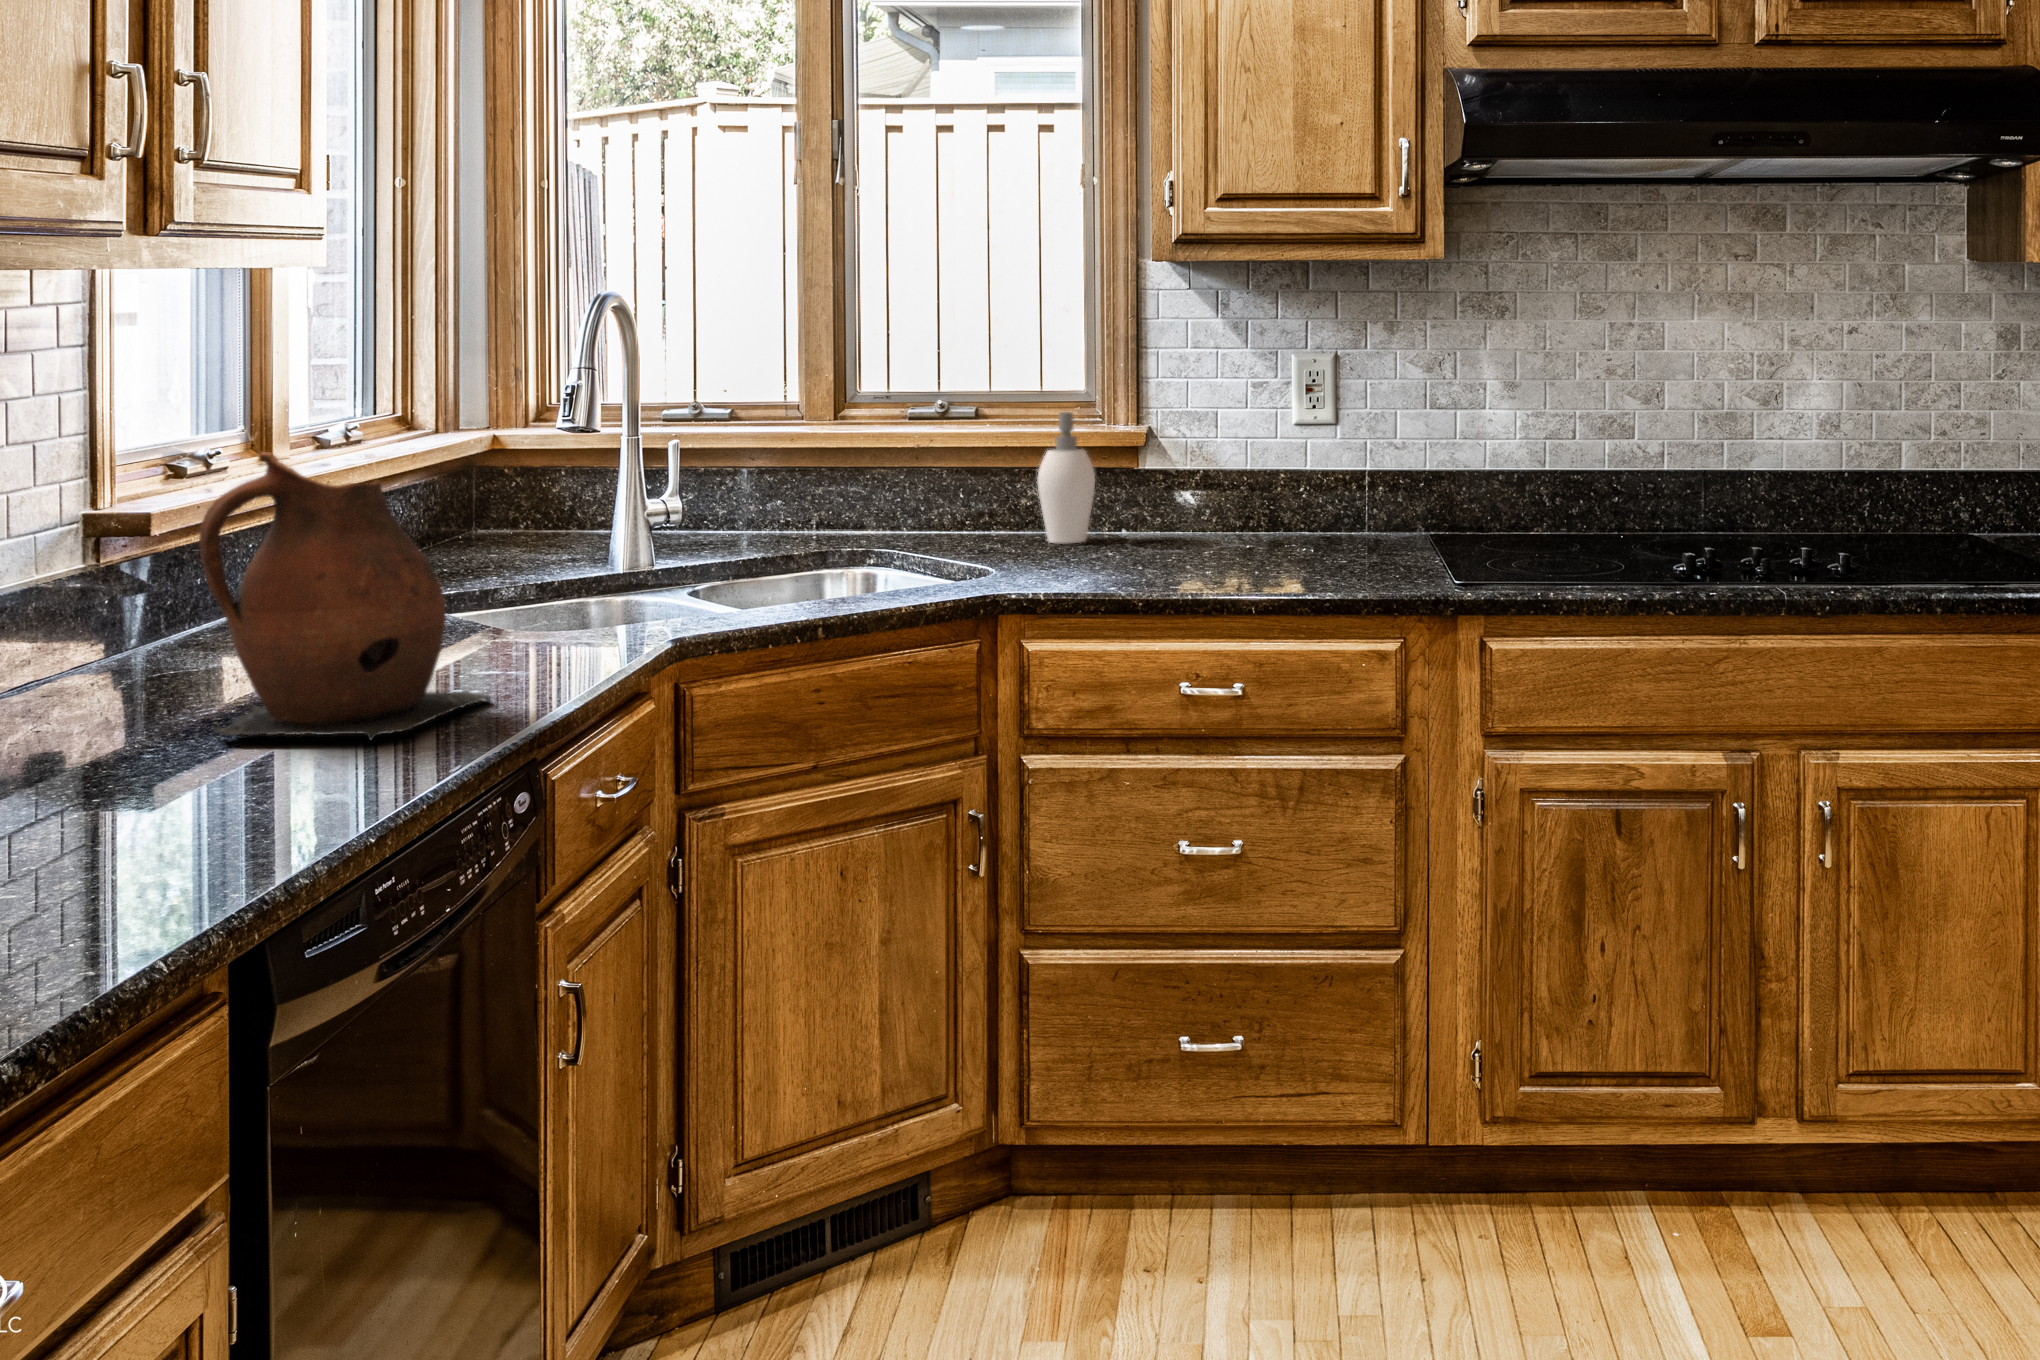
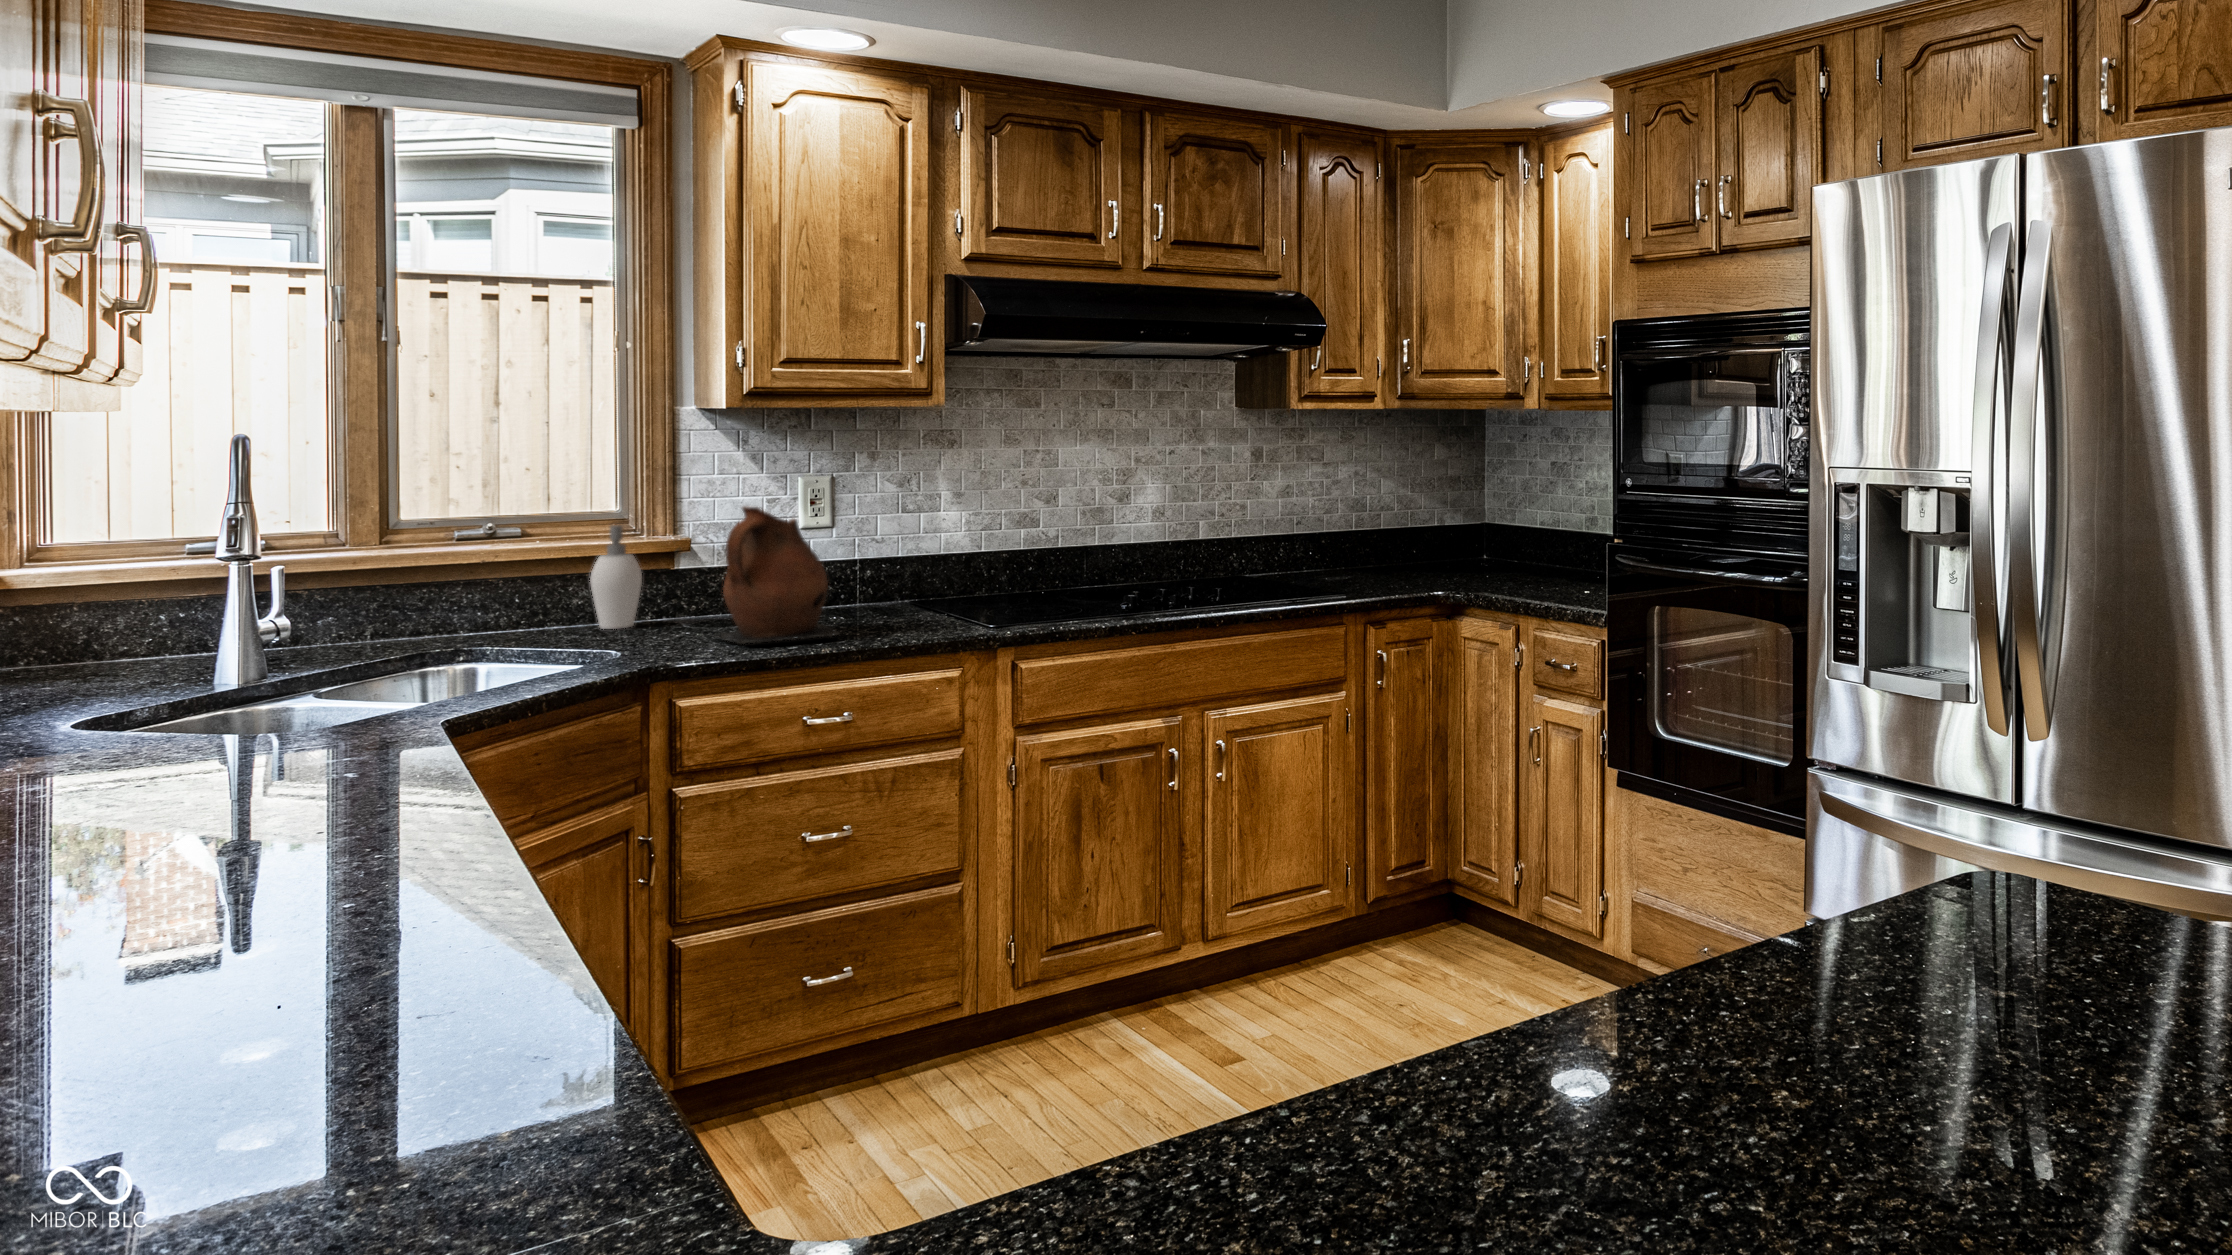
ceramic pitcher: present [199,452,490,740] -> present [719,507,840,643]

